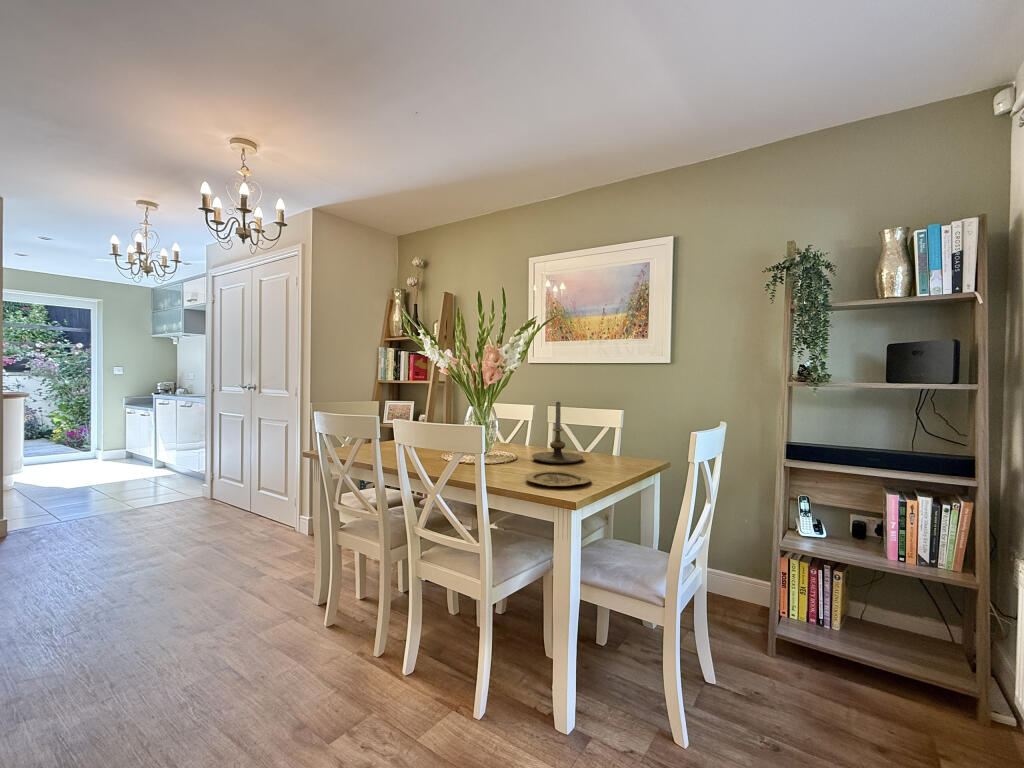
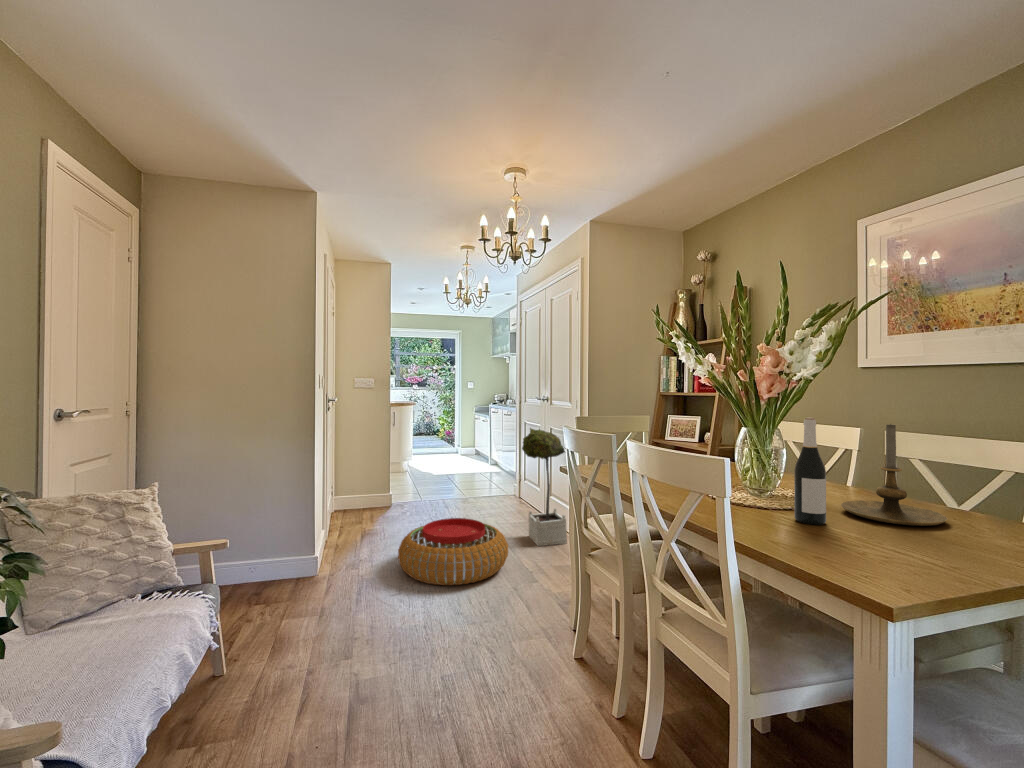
wine bottle: none [511,399,529,470] -> present [794,418,826,525]
potted tree: none [232,419,287,544] -> present [522,428,567,546]
plate: present [525,470,591,486] -> none [805,533,944,571]
pouf: none [59,528,227,615] -> present [398,518,508,585]

